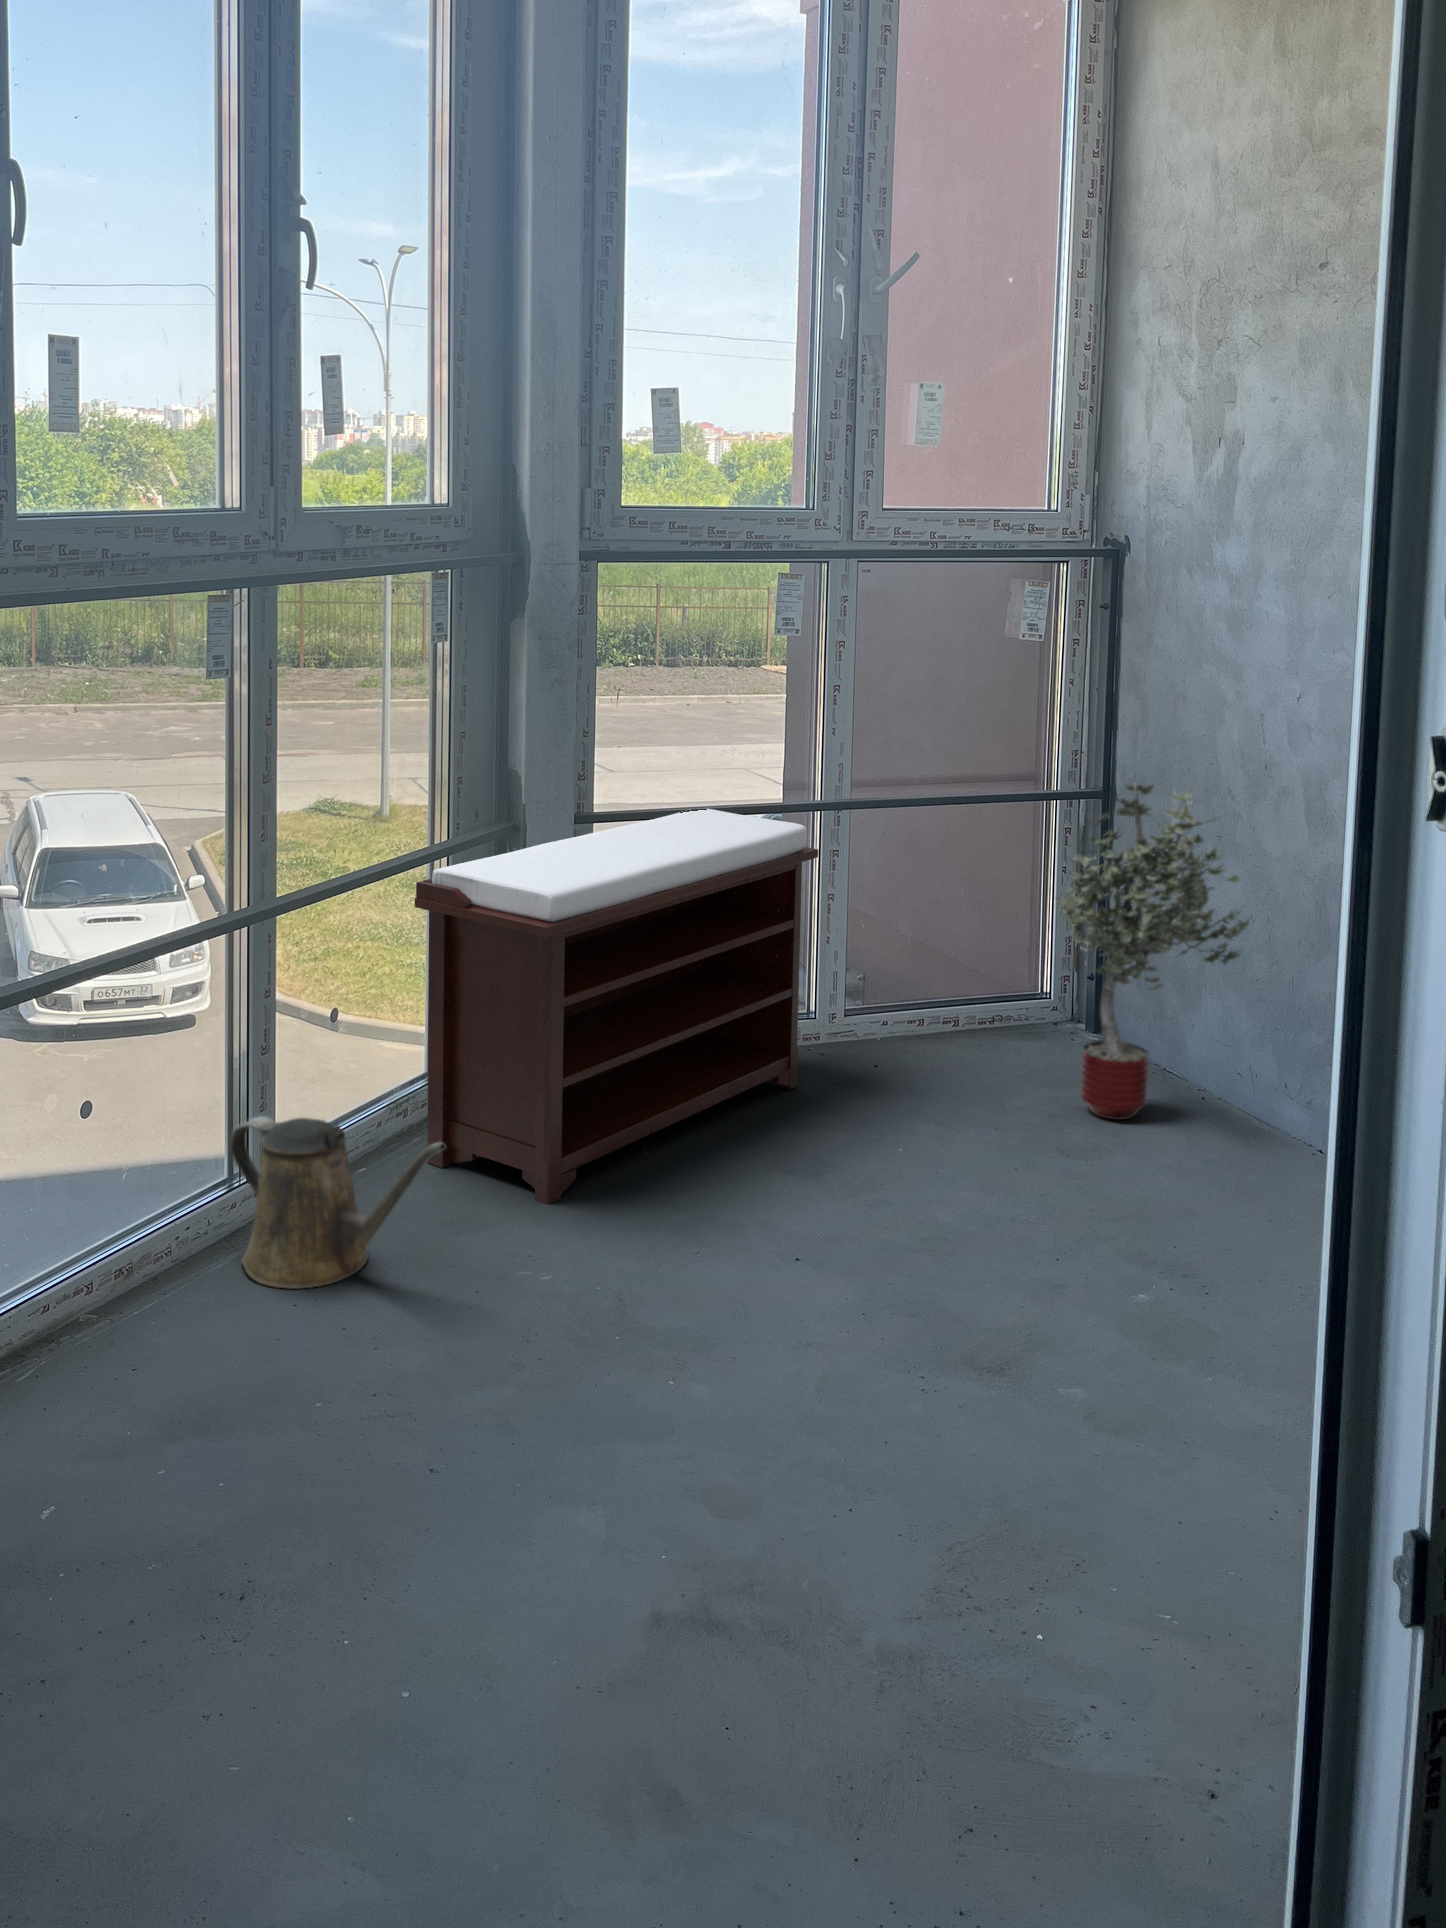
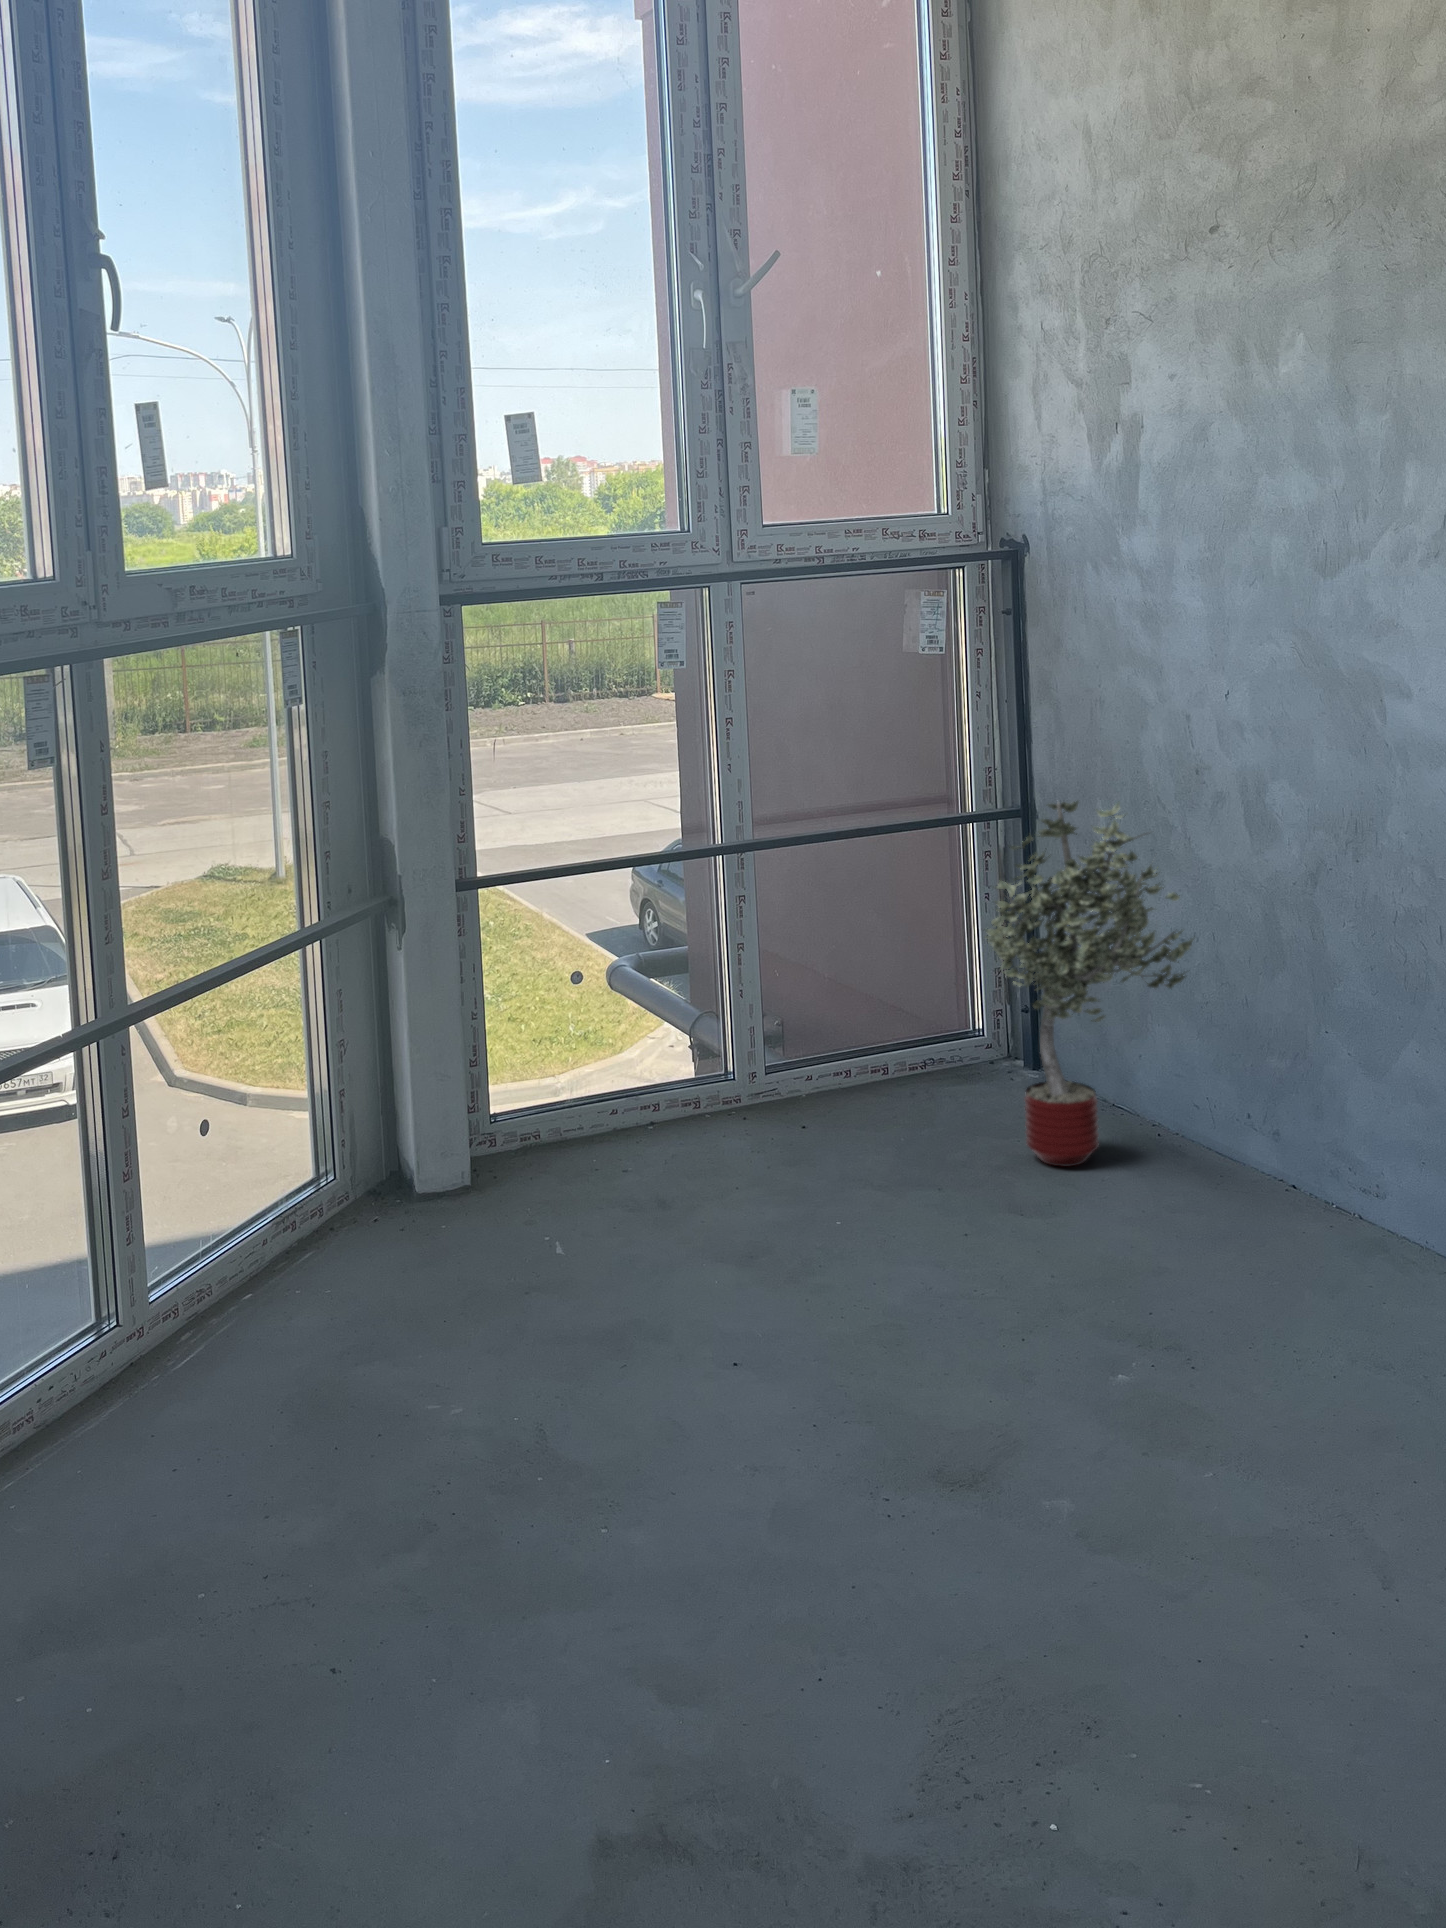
bench: present [415,809,818,1204] -> none [285,863,723,1319]
watering can: present [230,1116,446,1289] -> none [94,1250,332,1446]

